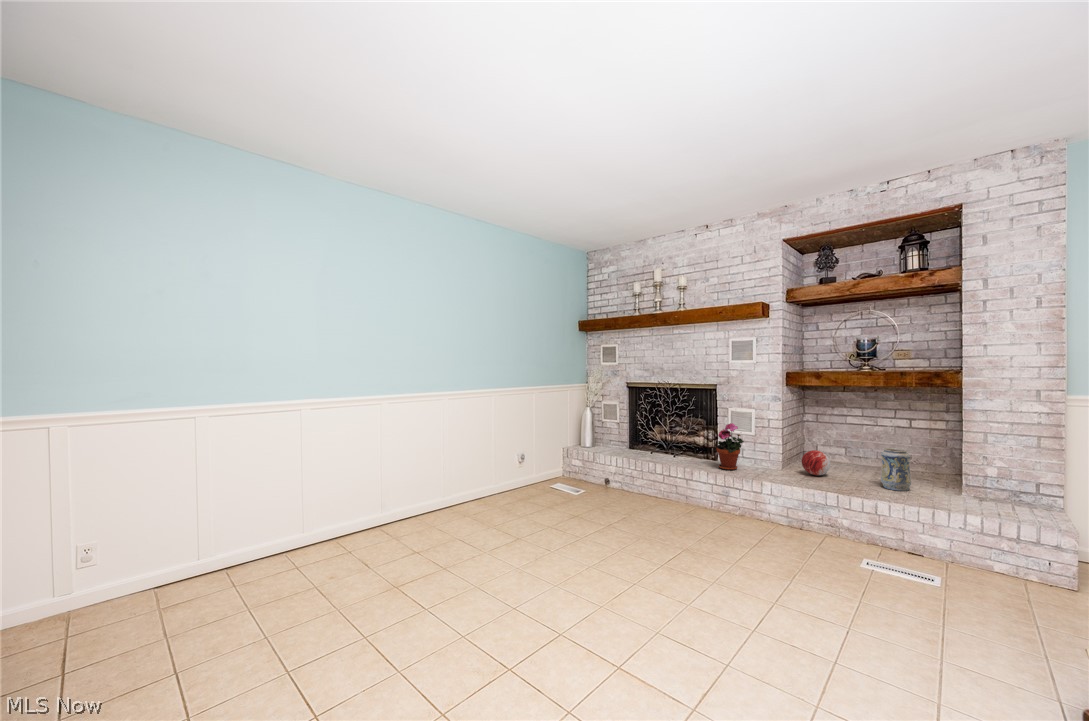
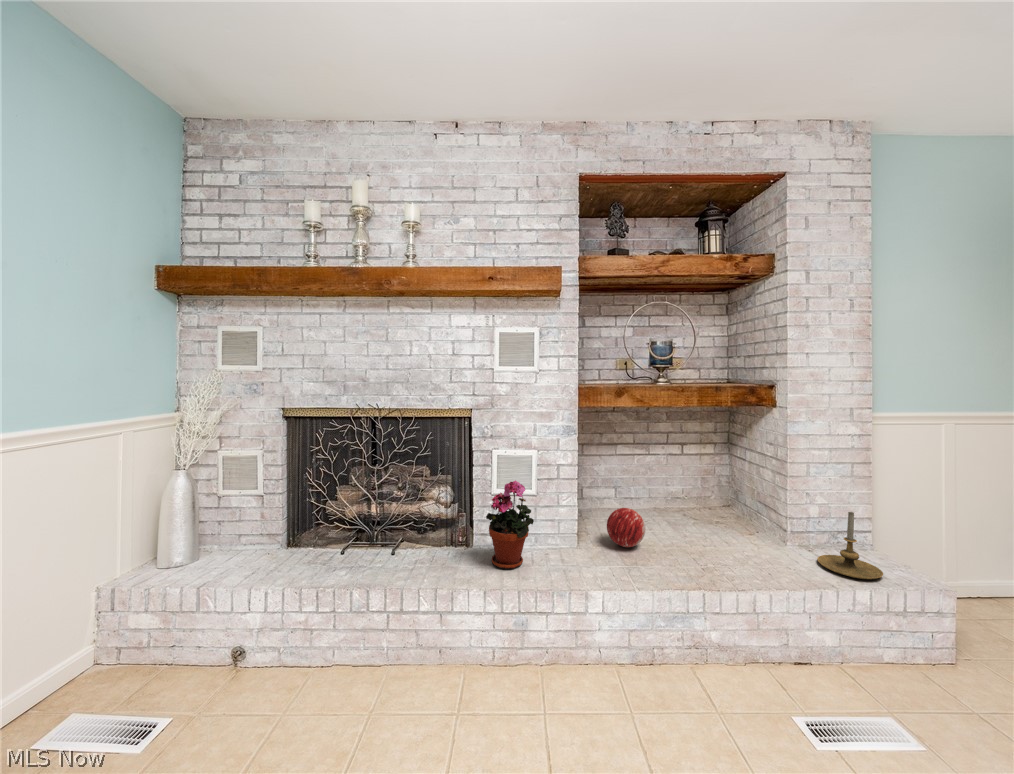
decorative vase: present [881,448,911,491] -> none [710,495,748,557]
candle holder: none [964,464,1019,514] -> present [817,512,883,579]

